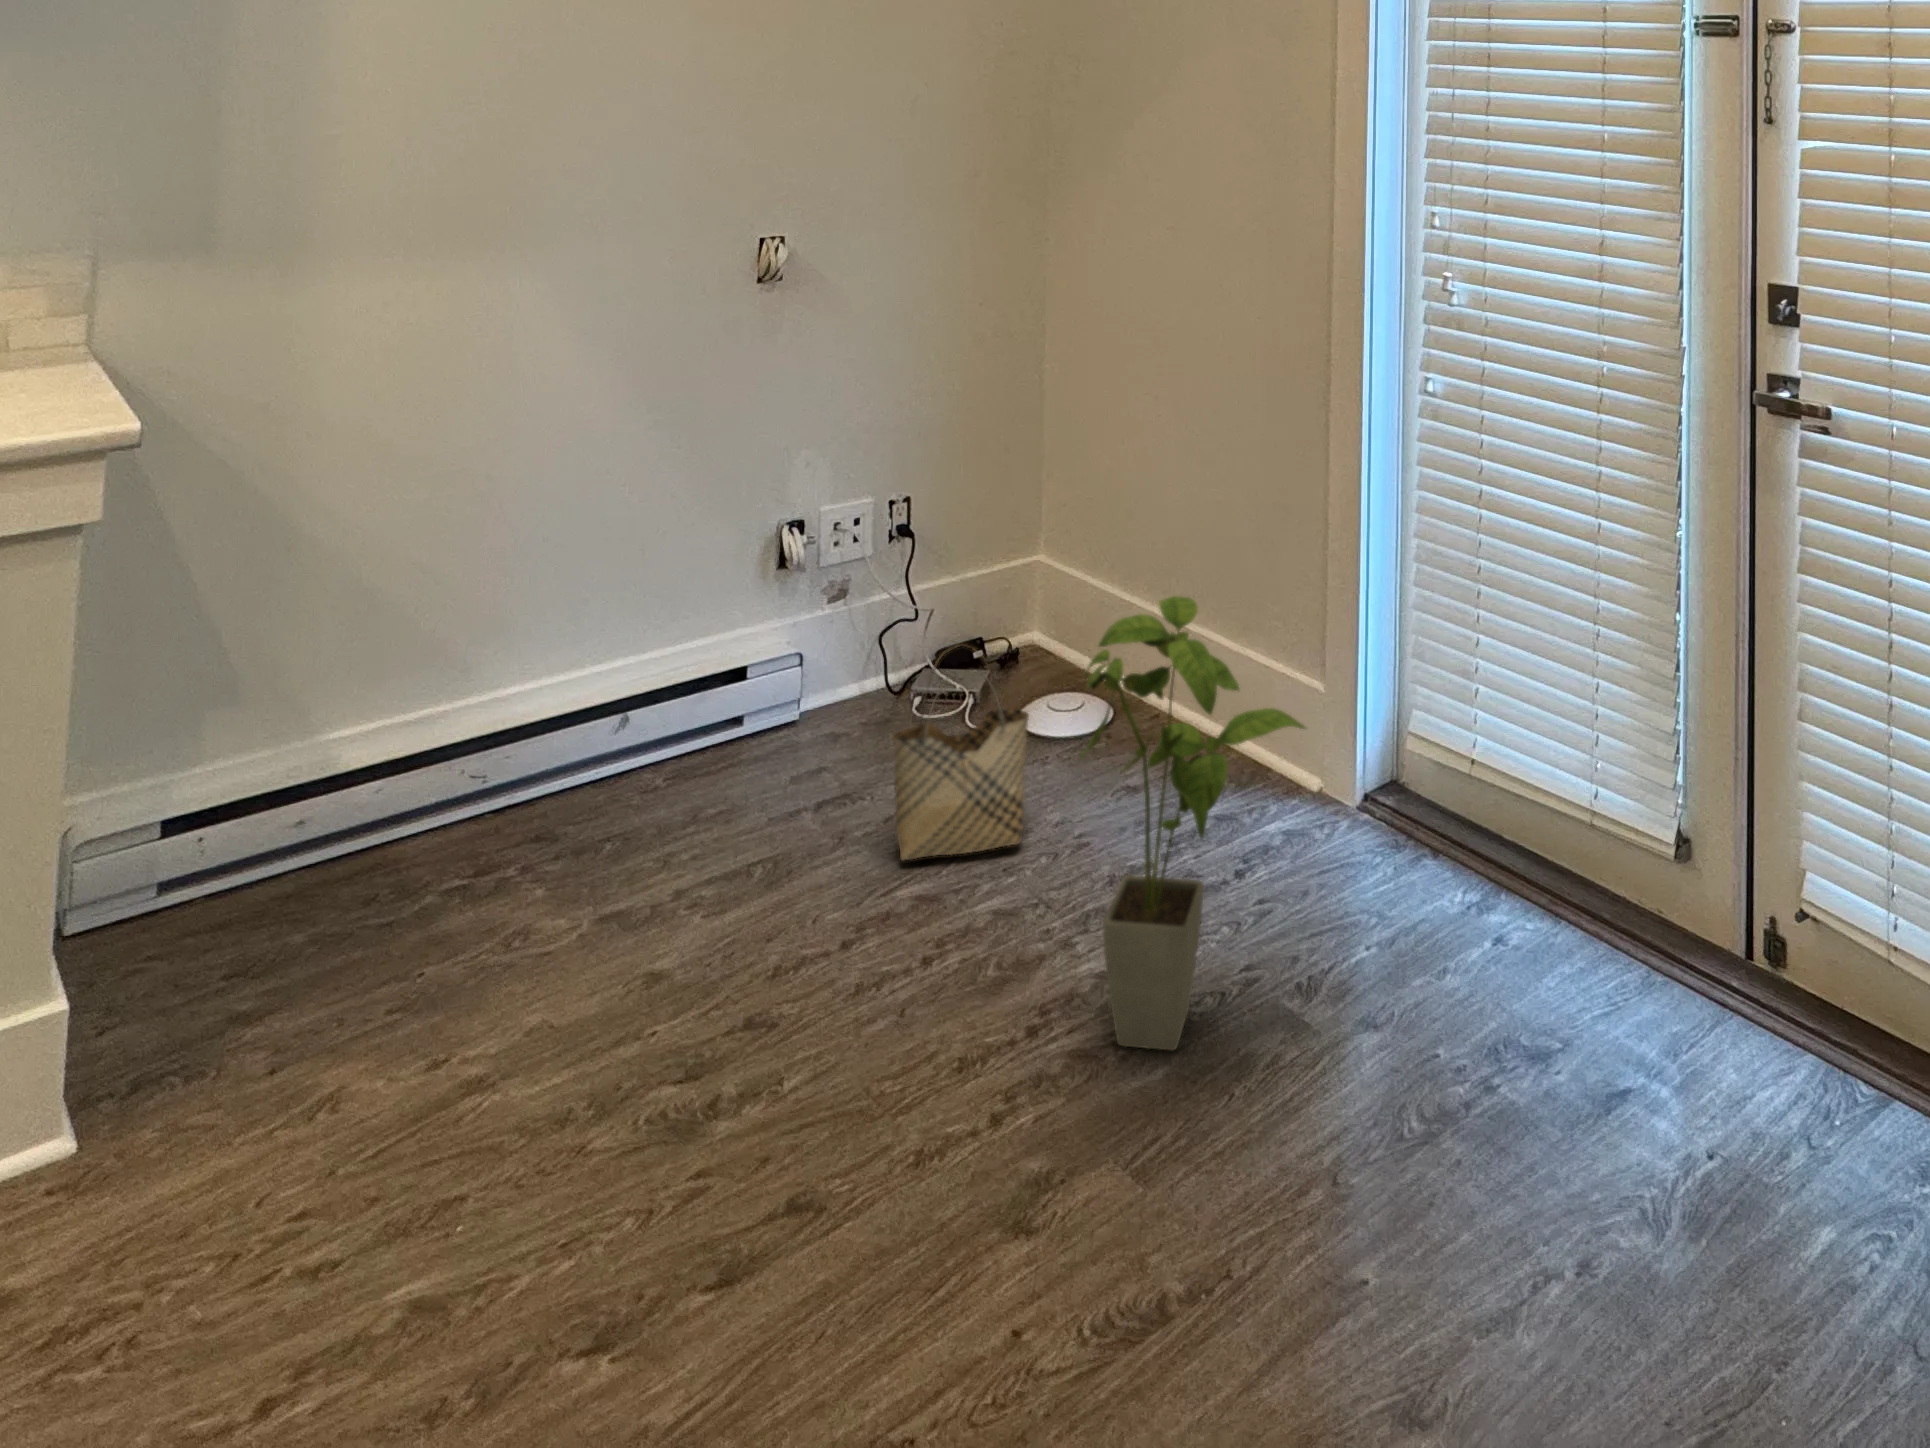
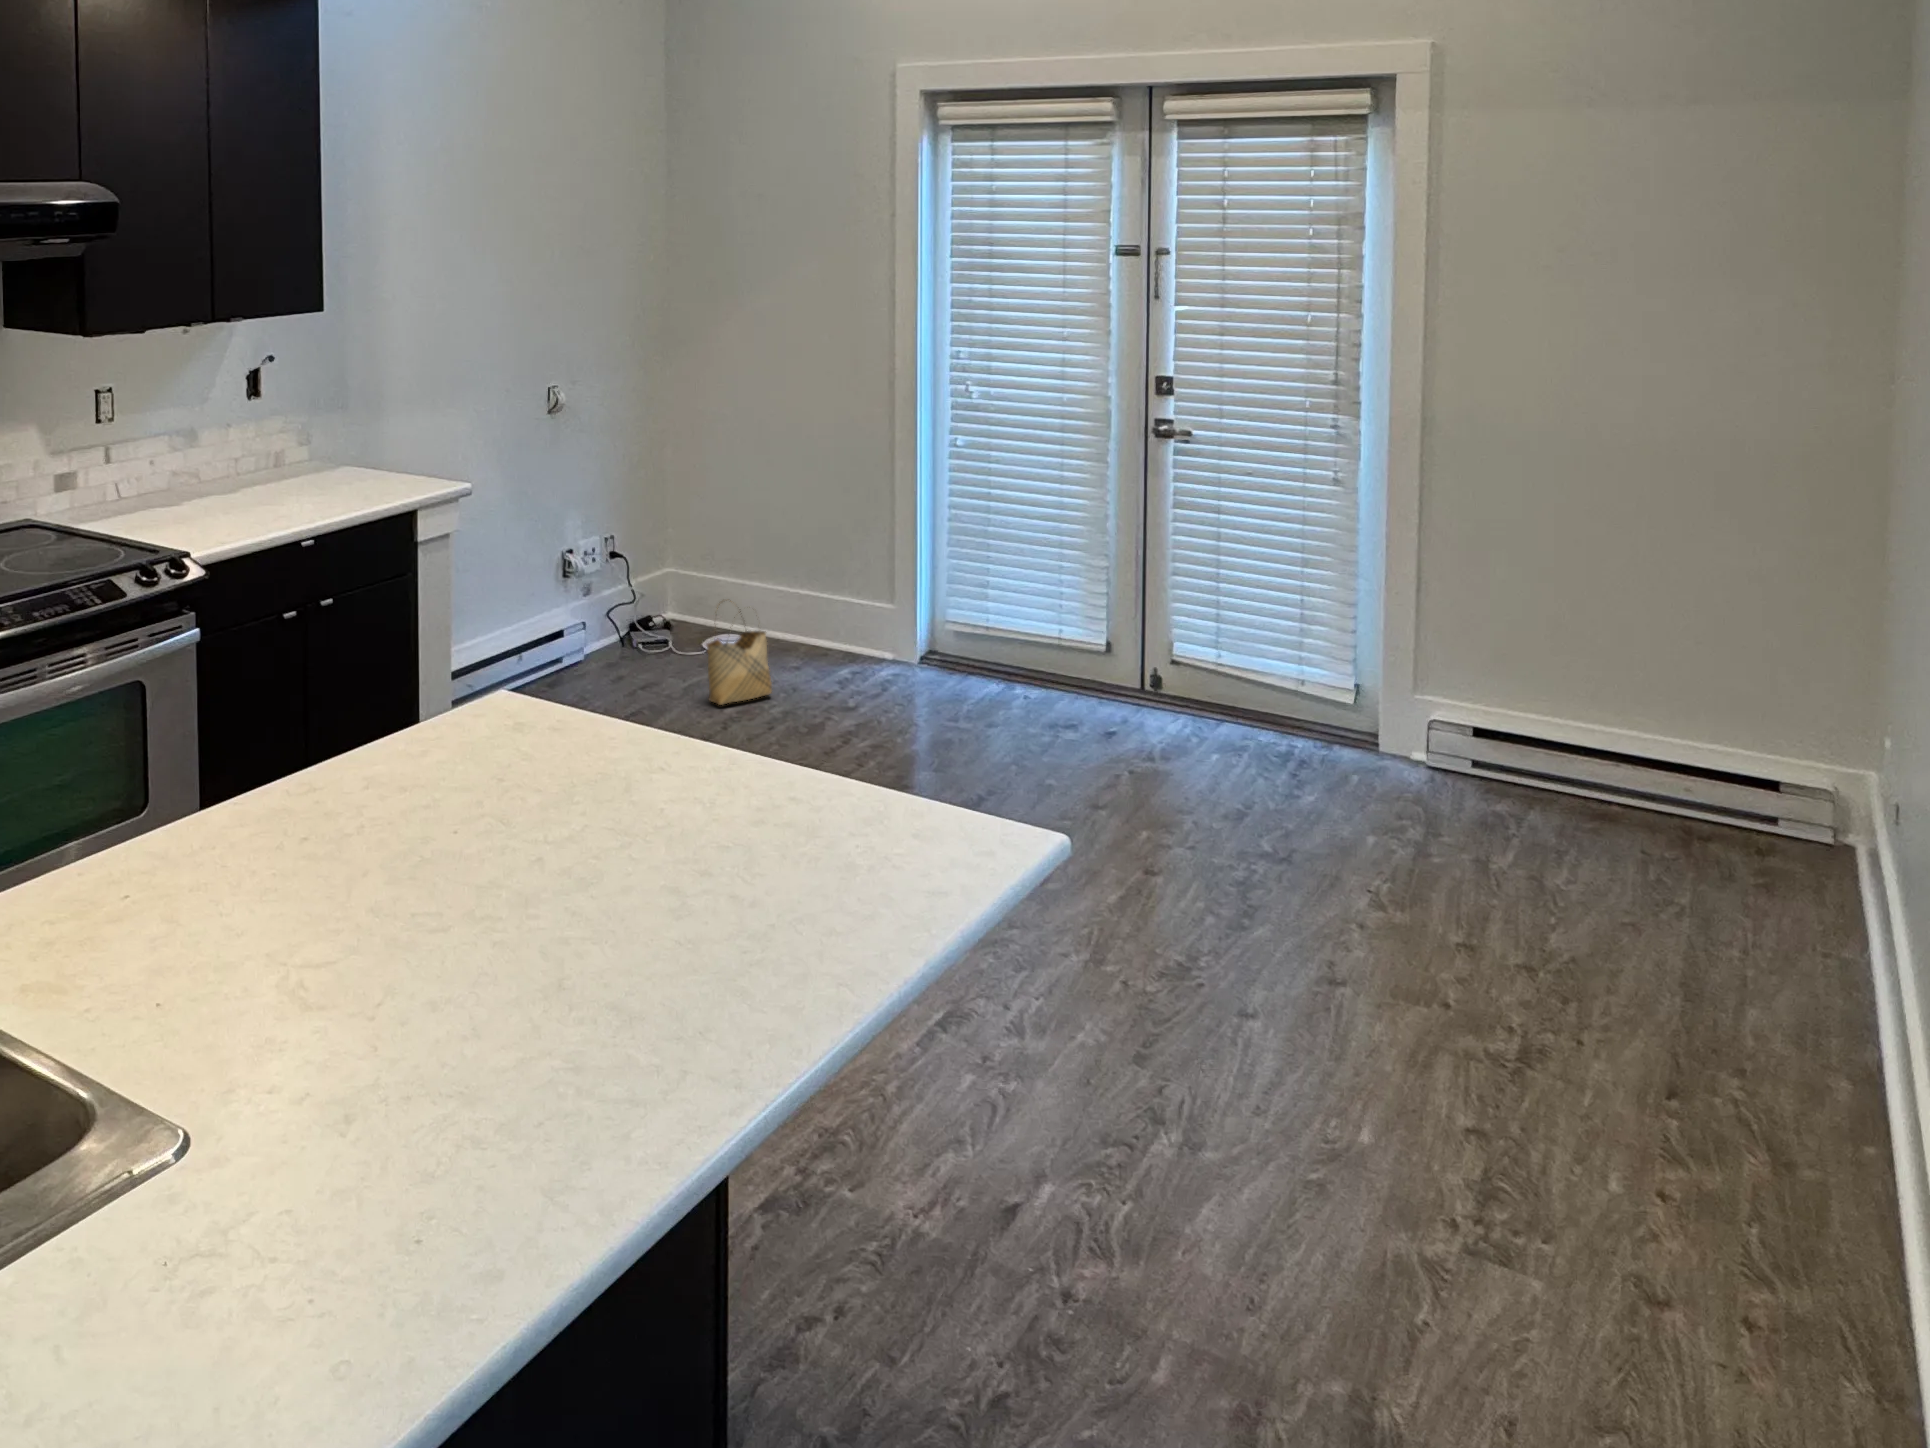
house plant: present [1082,596,1305,1050] -> none [856,541,963,745]

